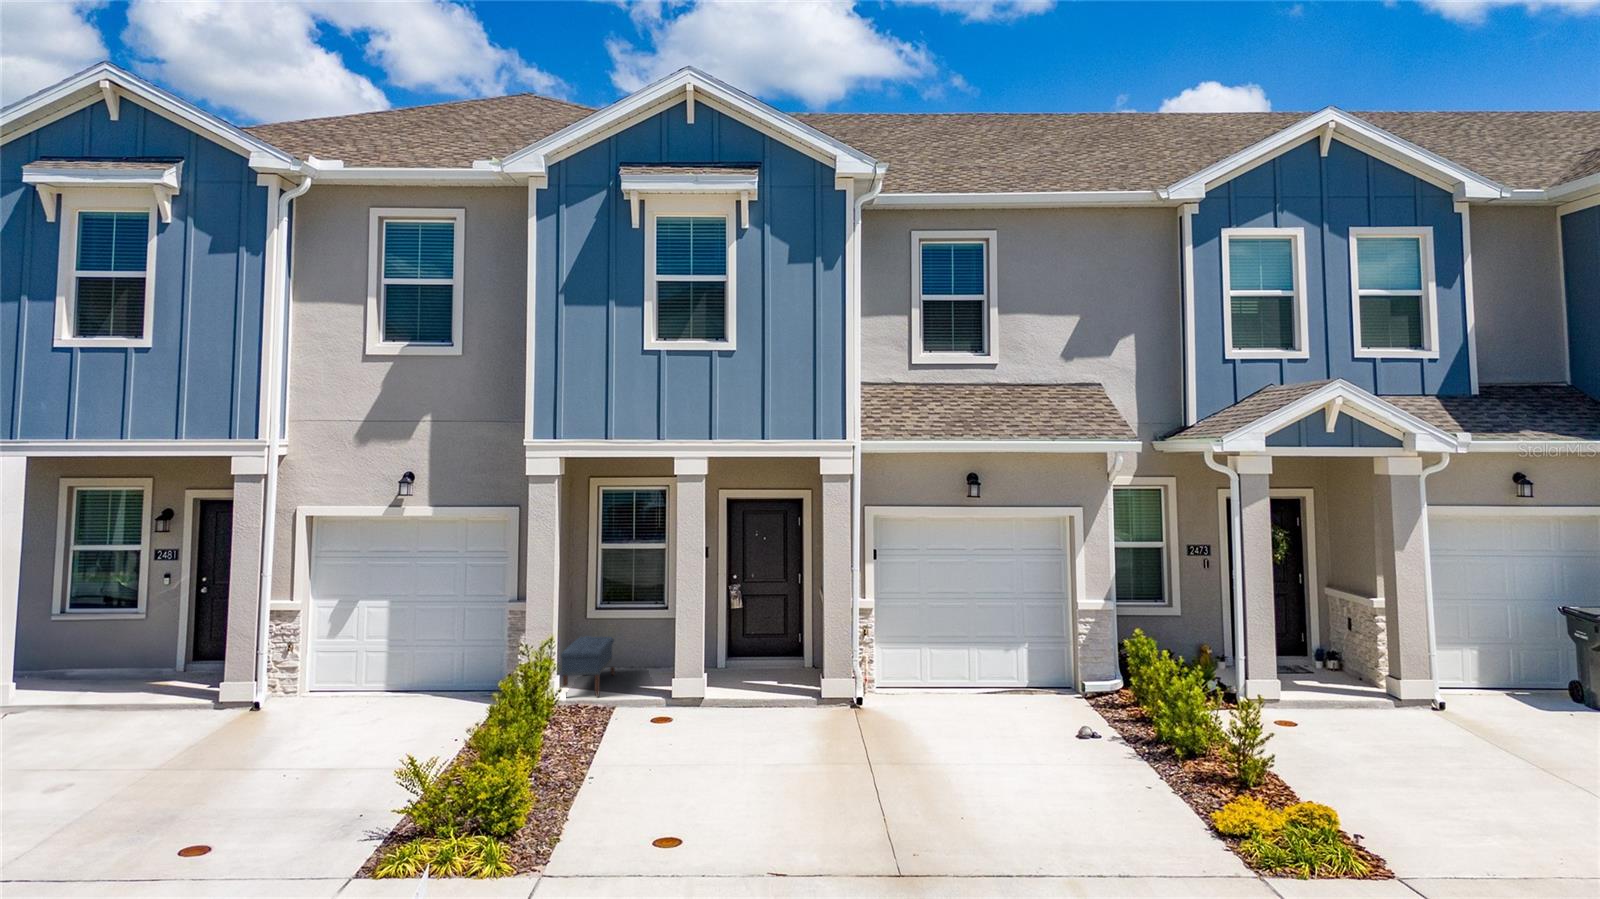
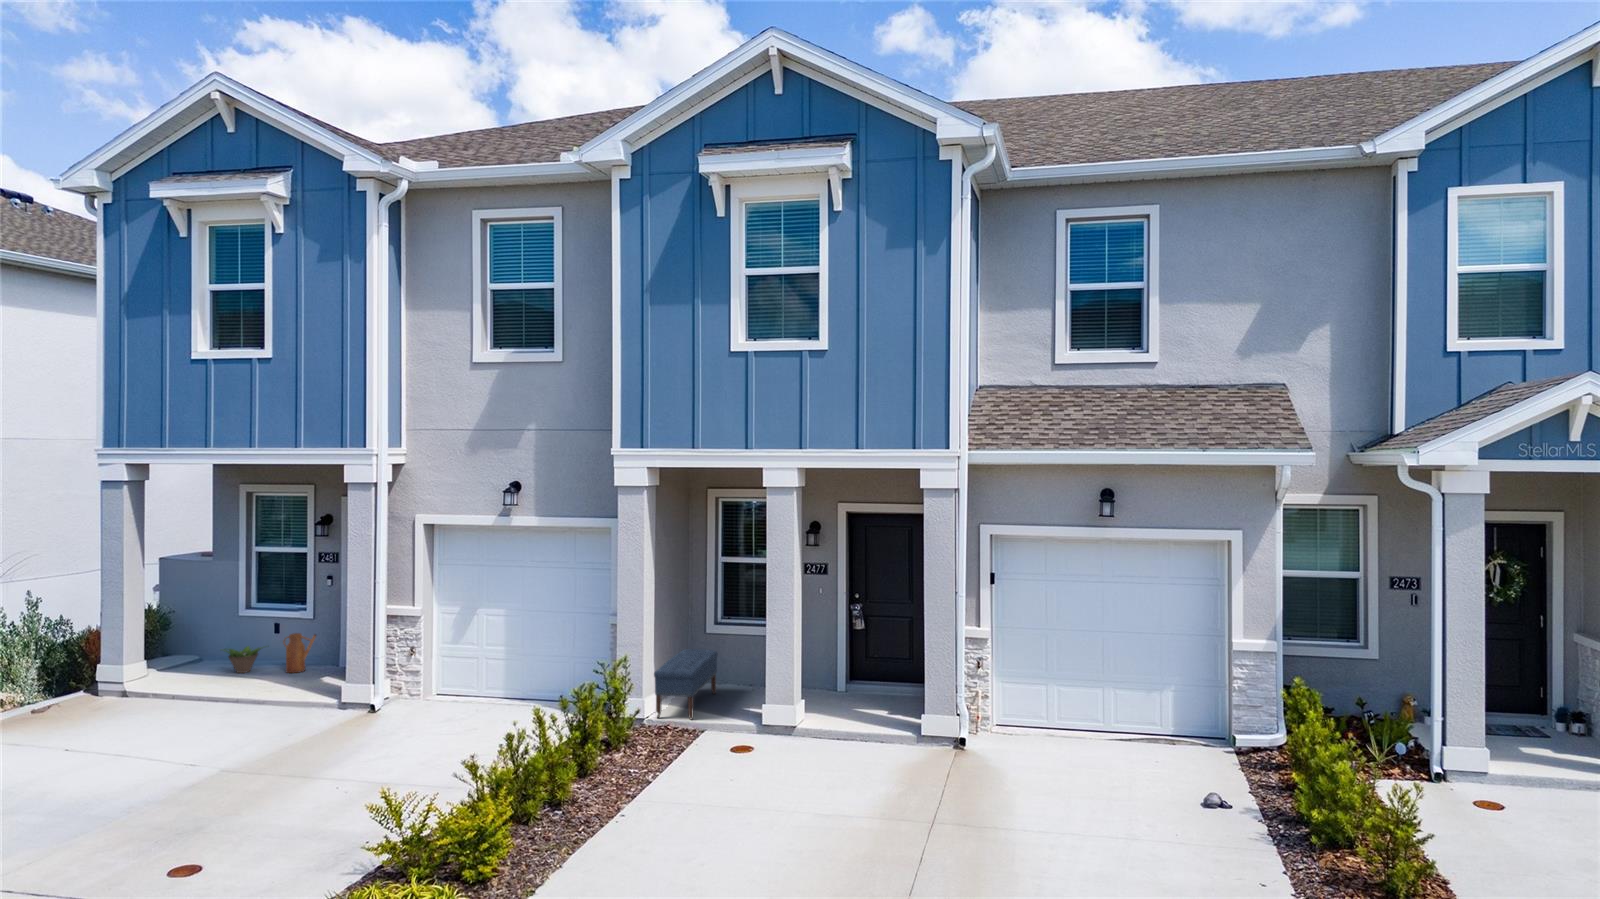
watering can: none [152,637,191,679] -> present [283,633,316,673]
decorative plant: none [74,652,135,681] -> present [224,646,261,673]

